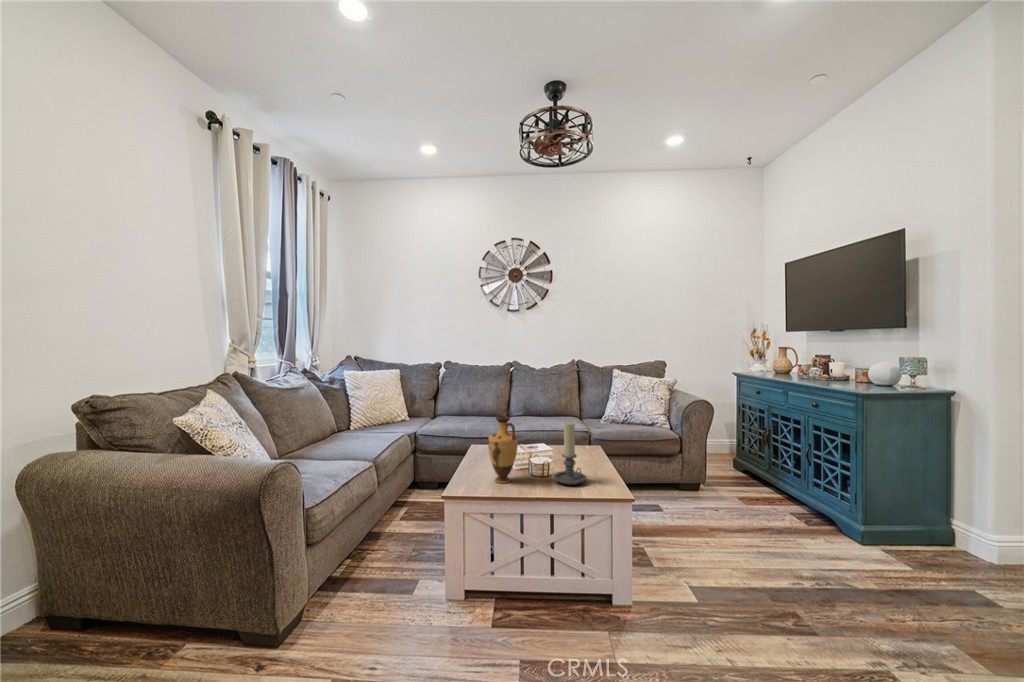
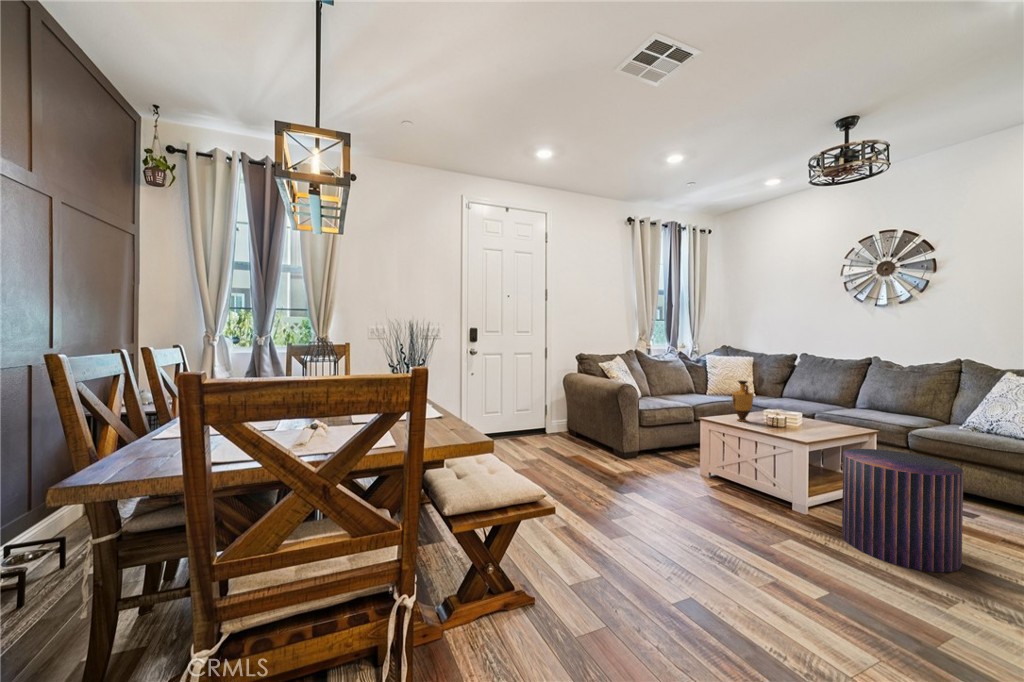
candle holder: present [554,422,586,485] -> none [773,389,803,431]
pouf: none [682,481,807,649] -> present [842,449,963,573]

